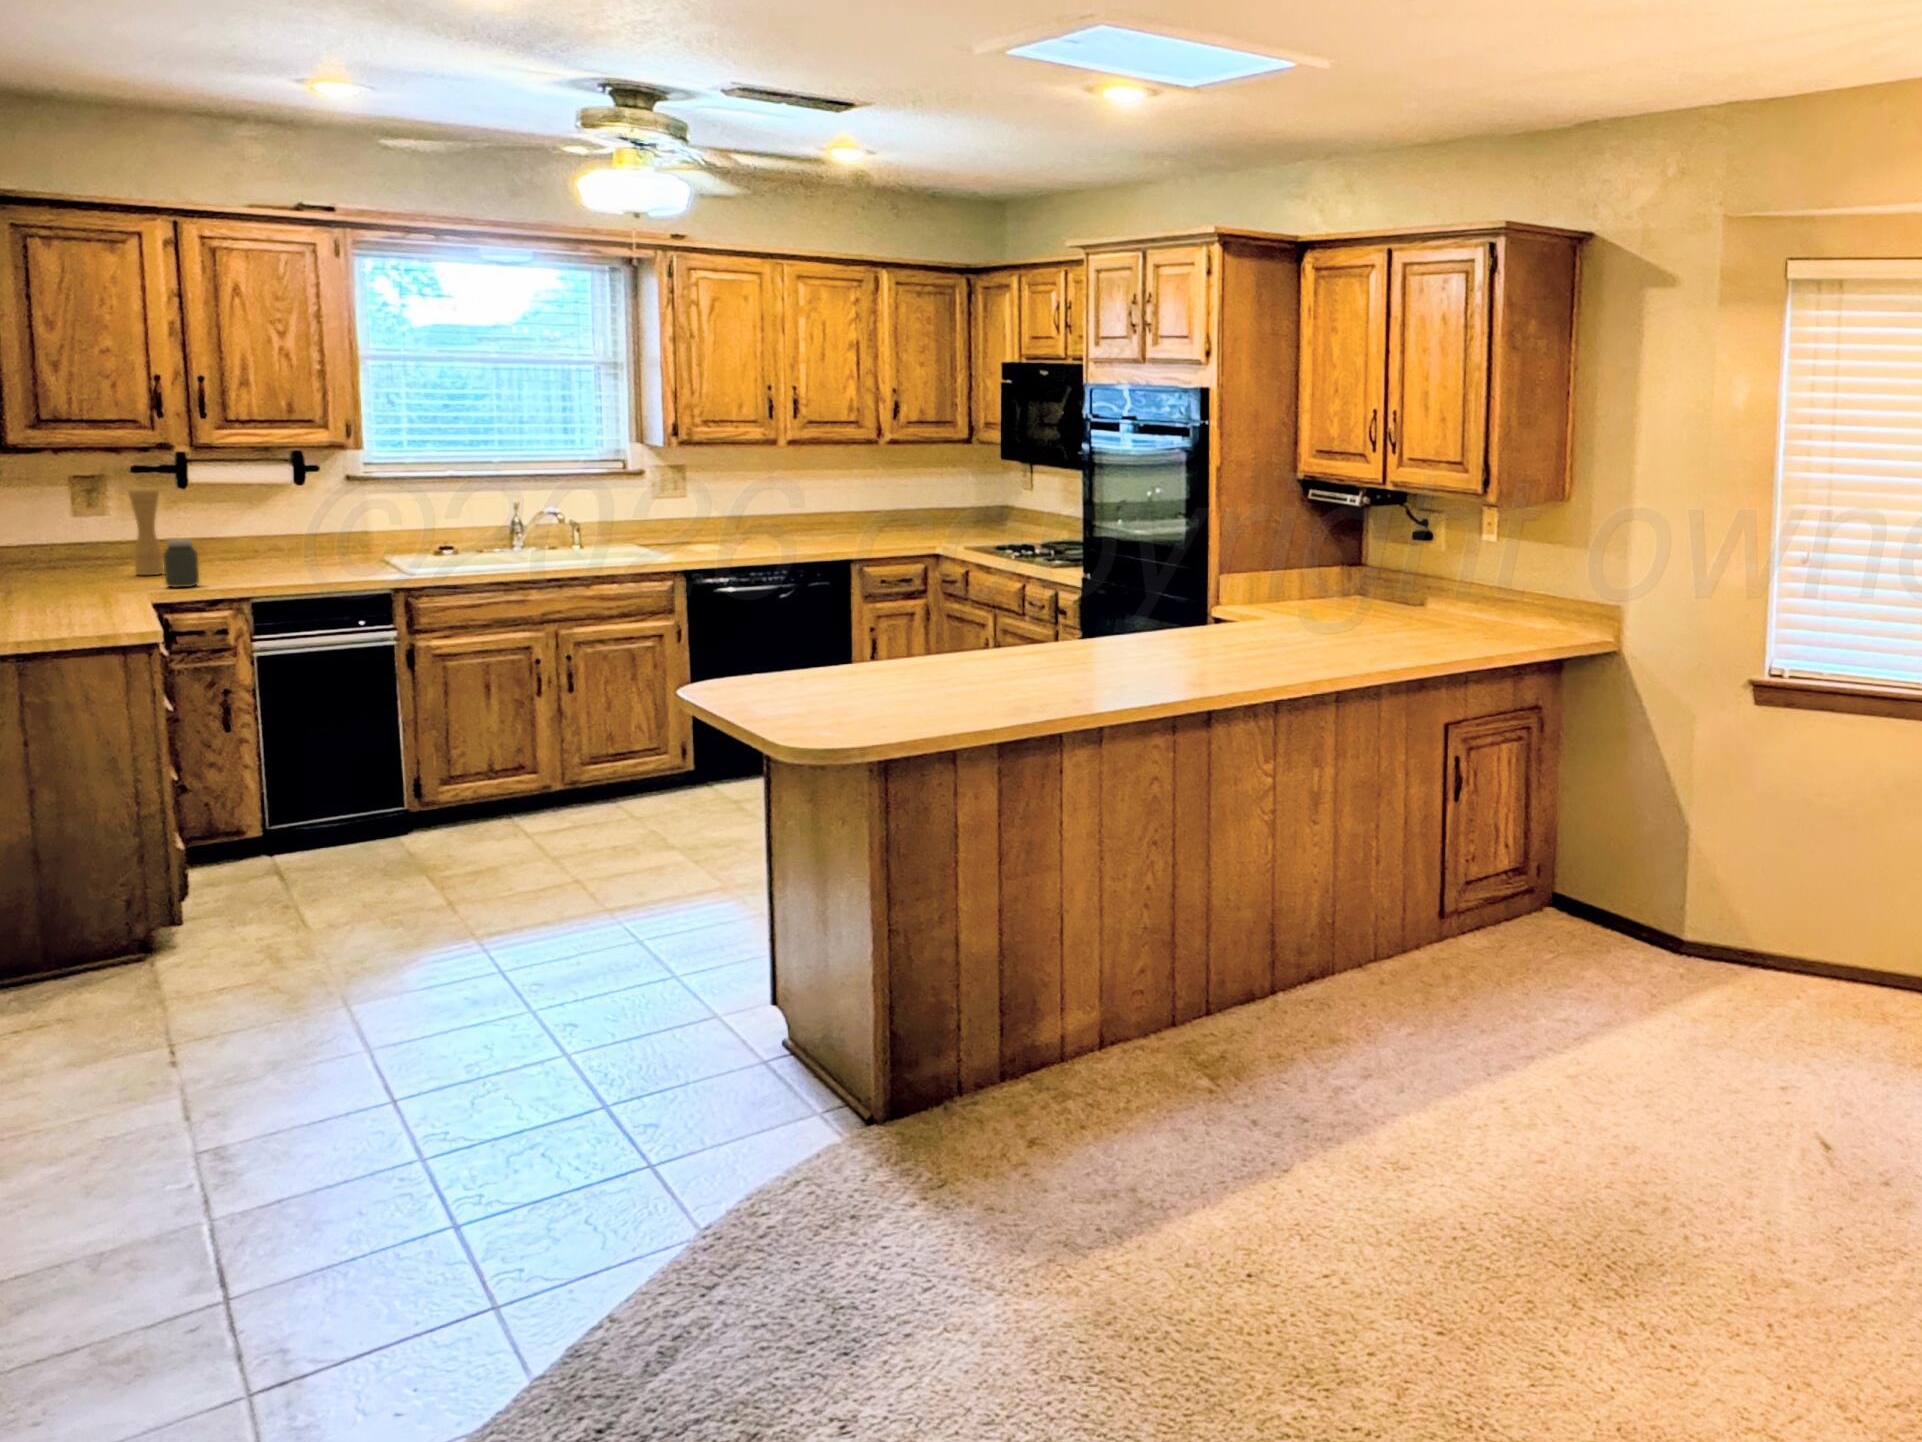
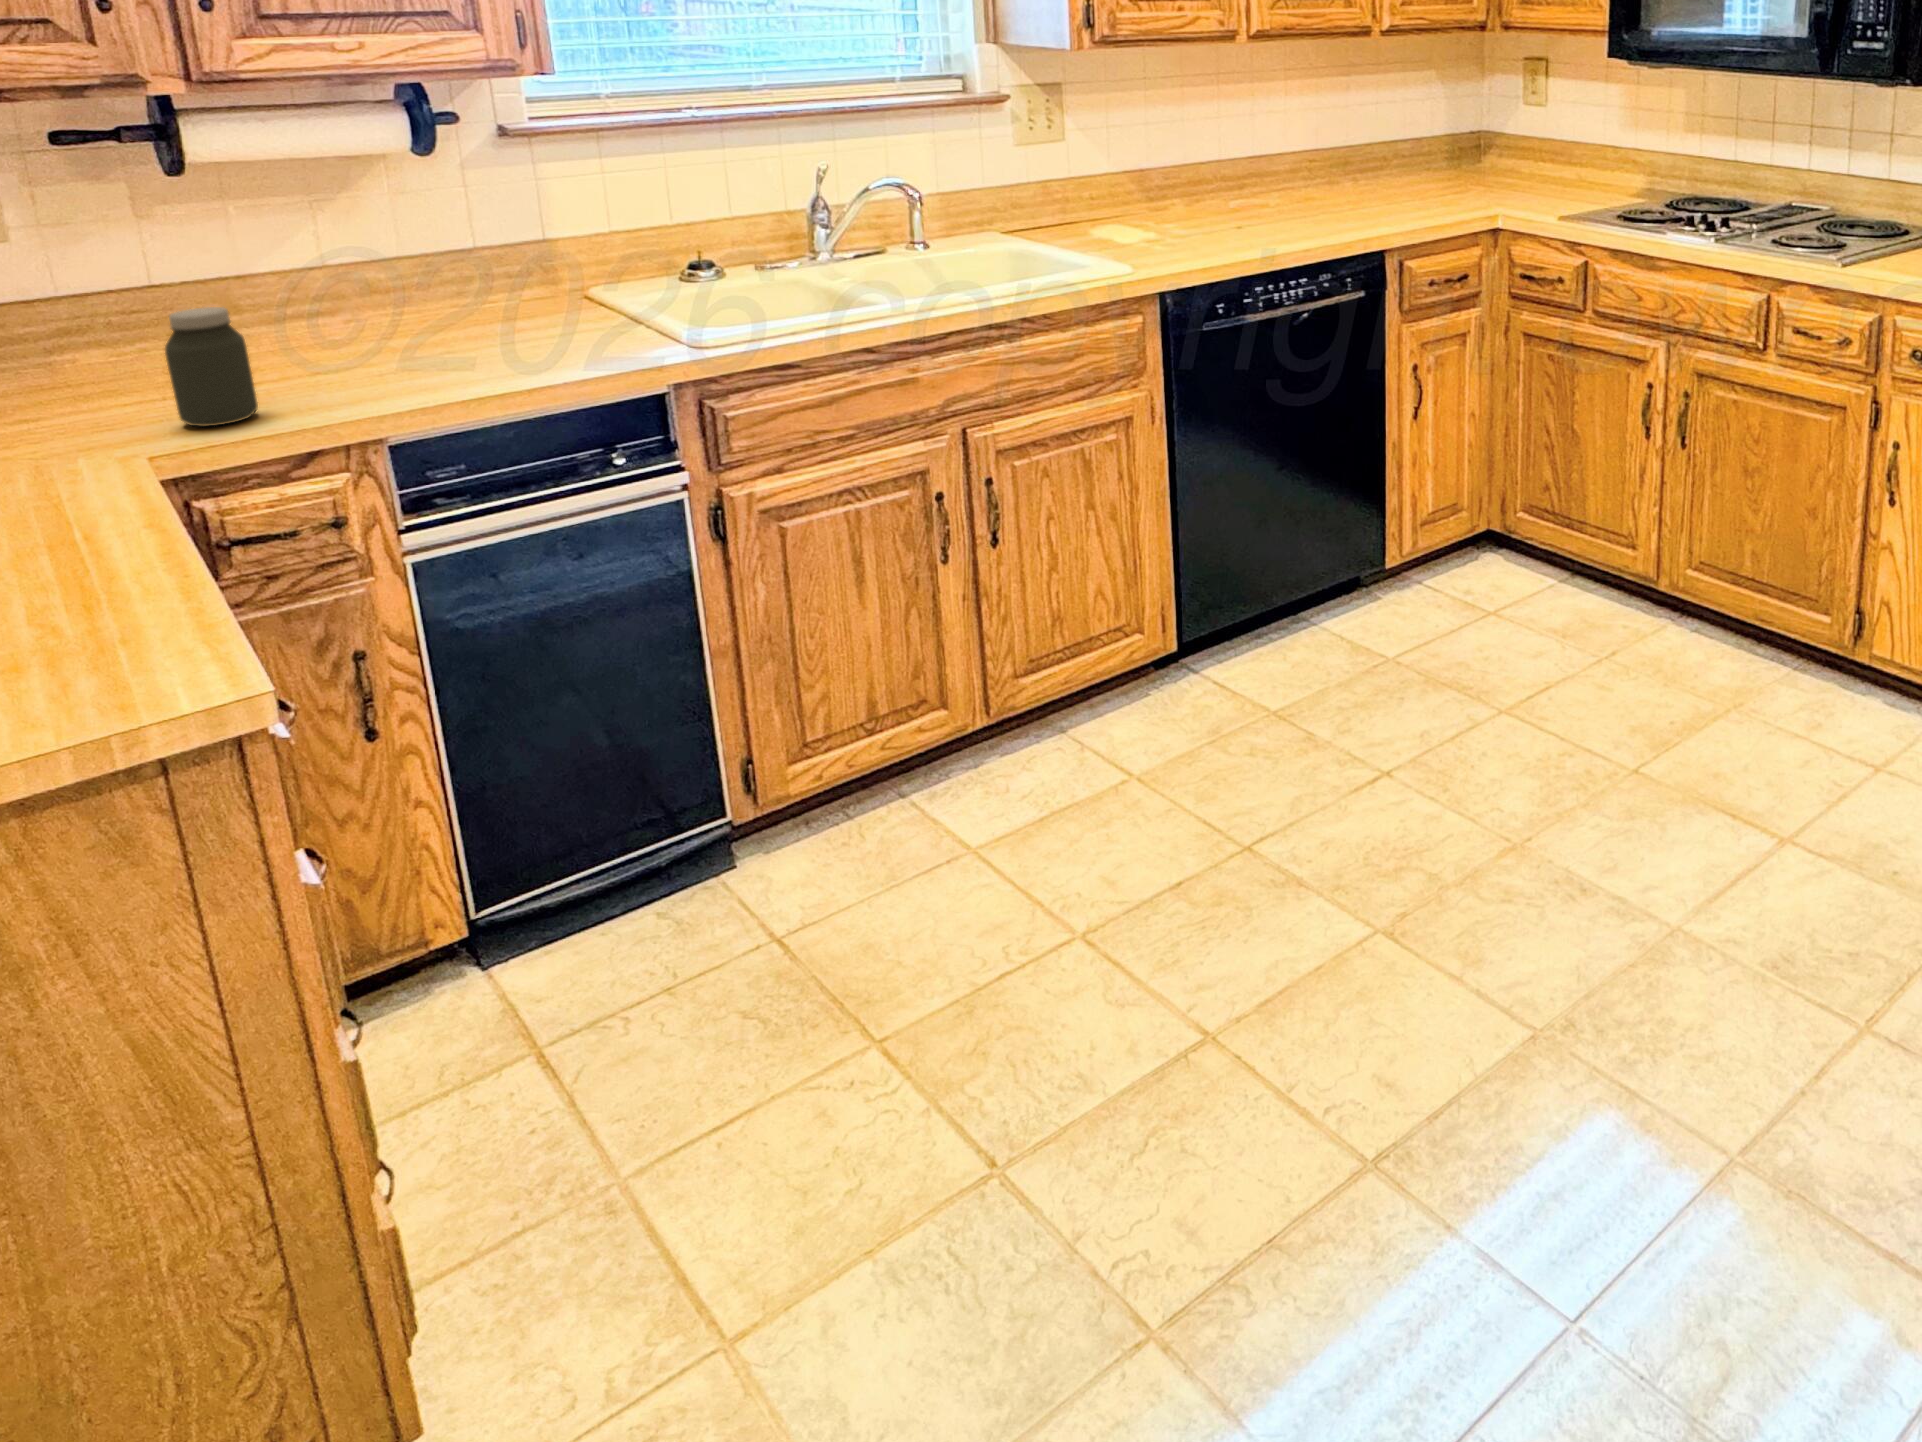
pepper mill: present [128,486,164,575] -> none [54,174,164,381]

